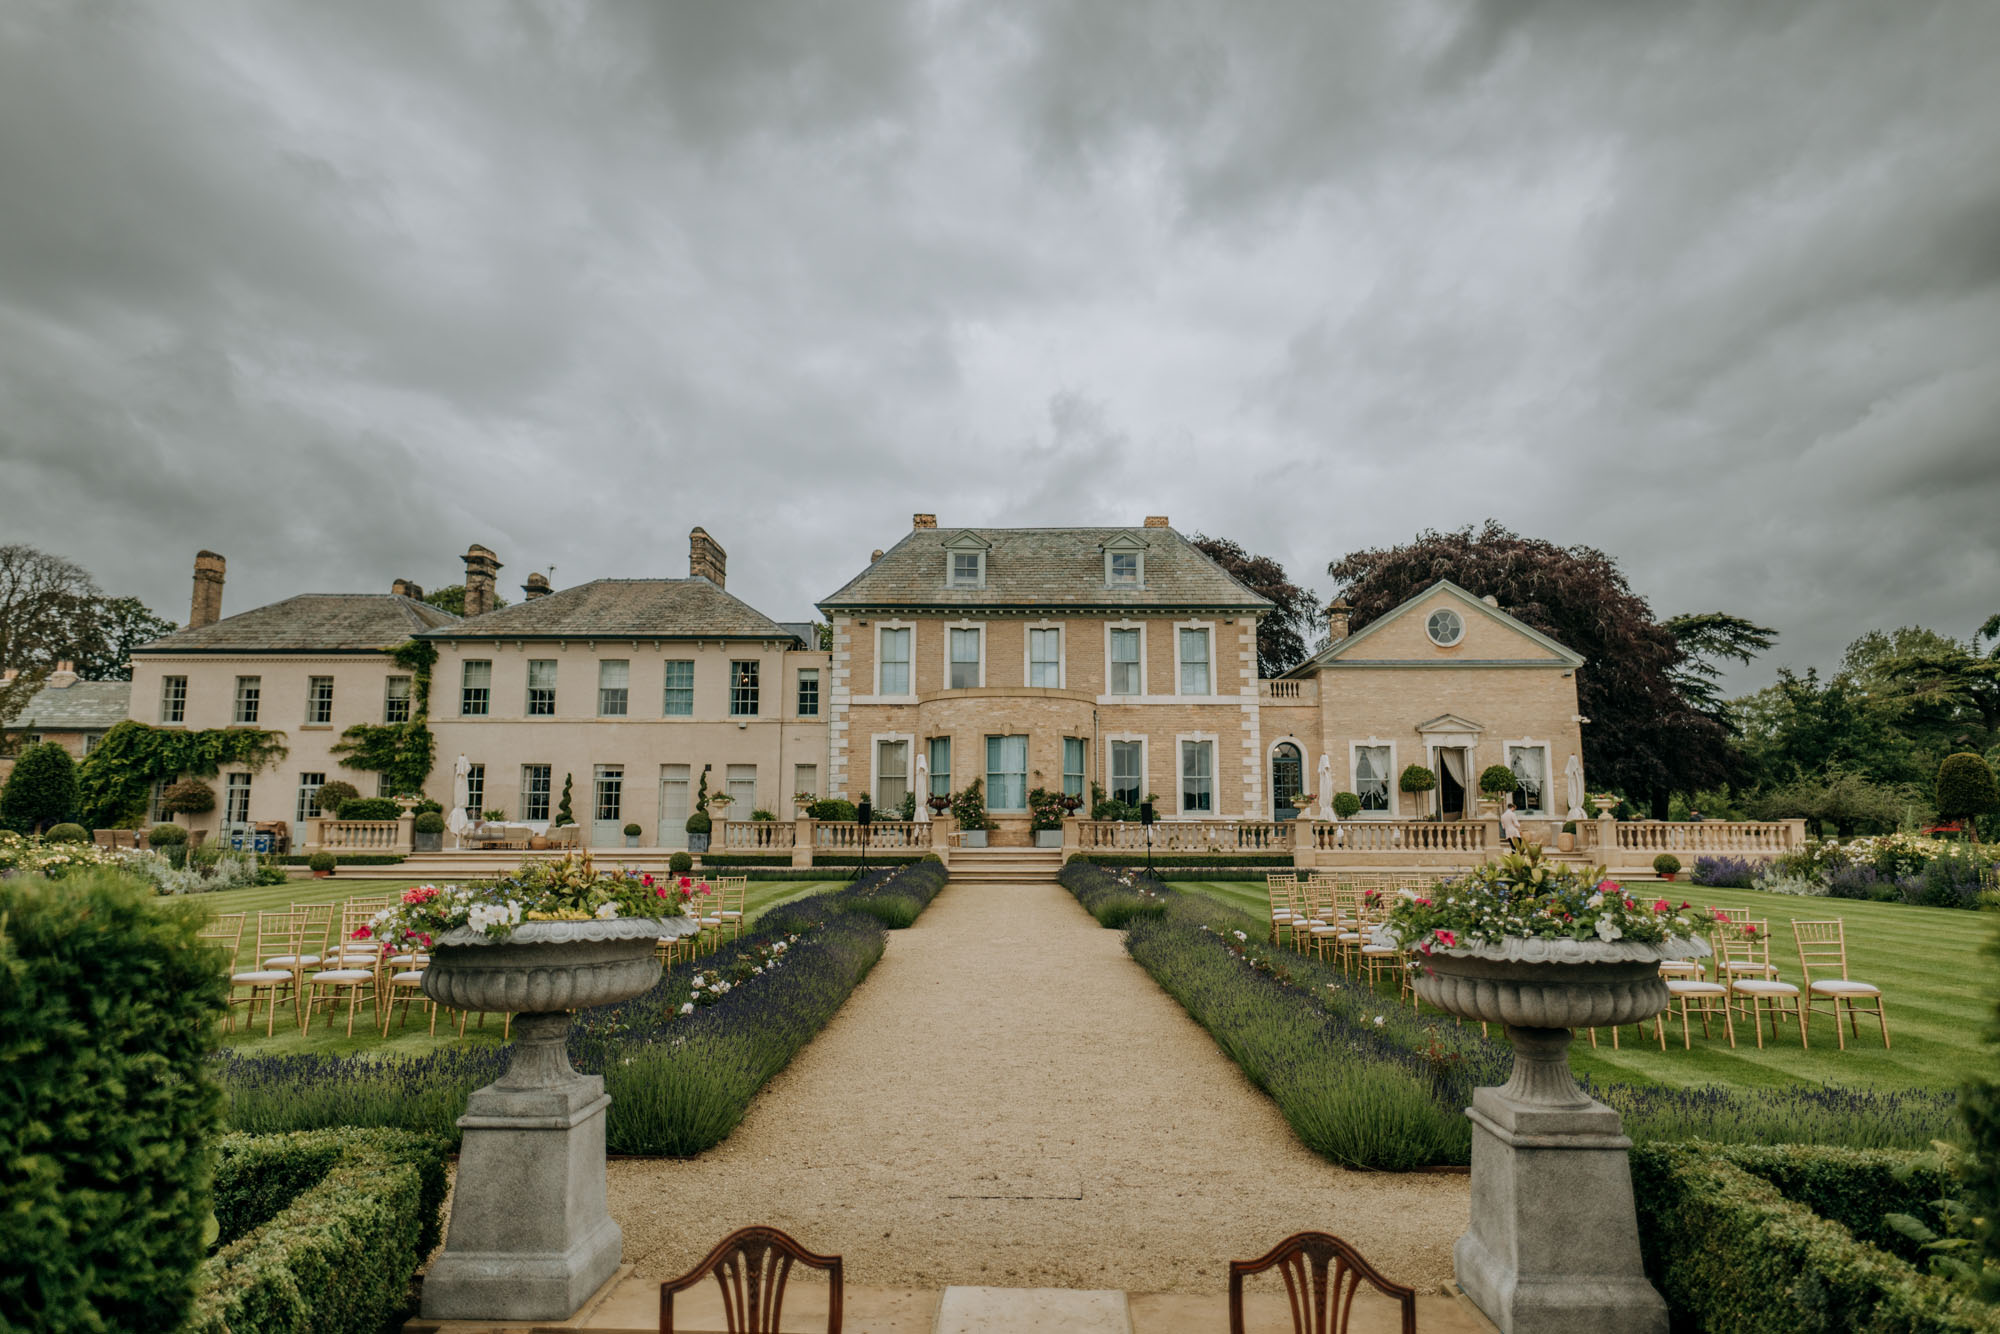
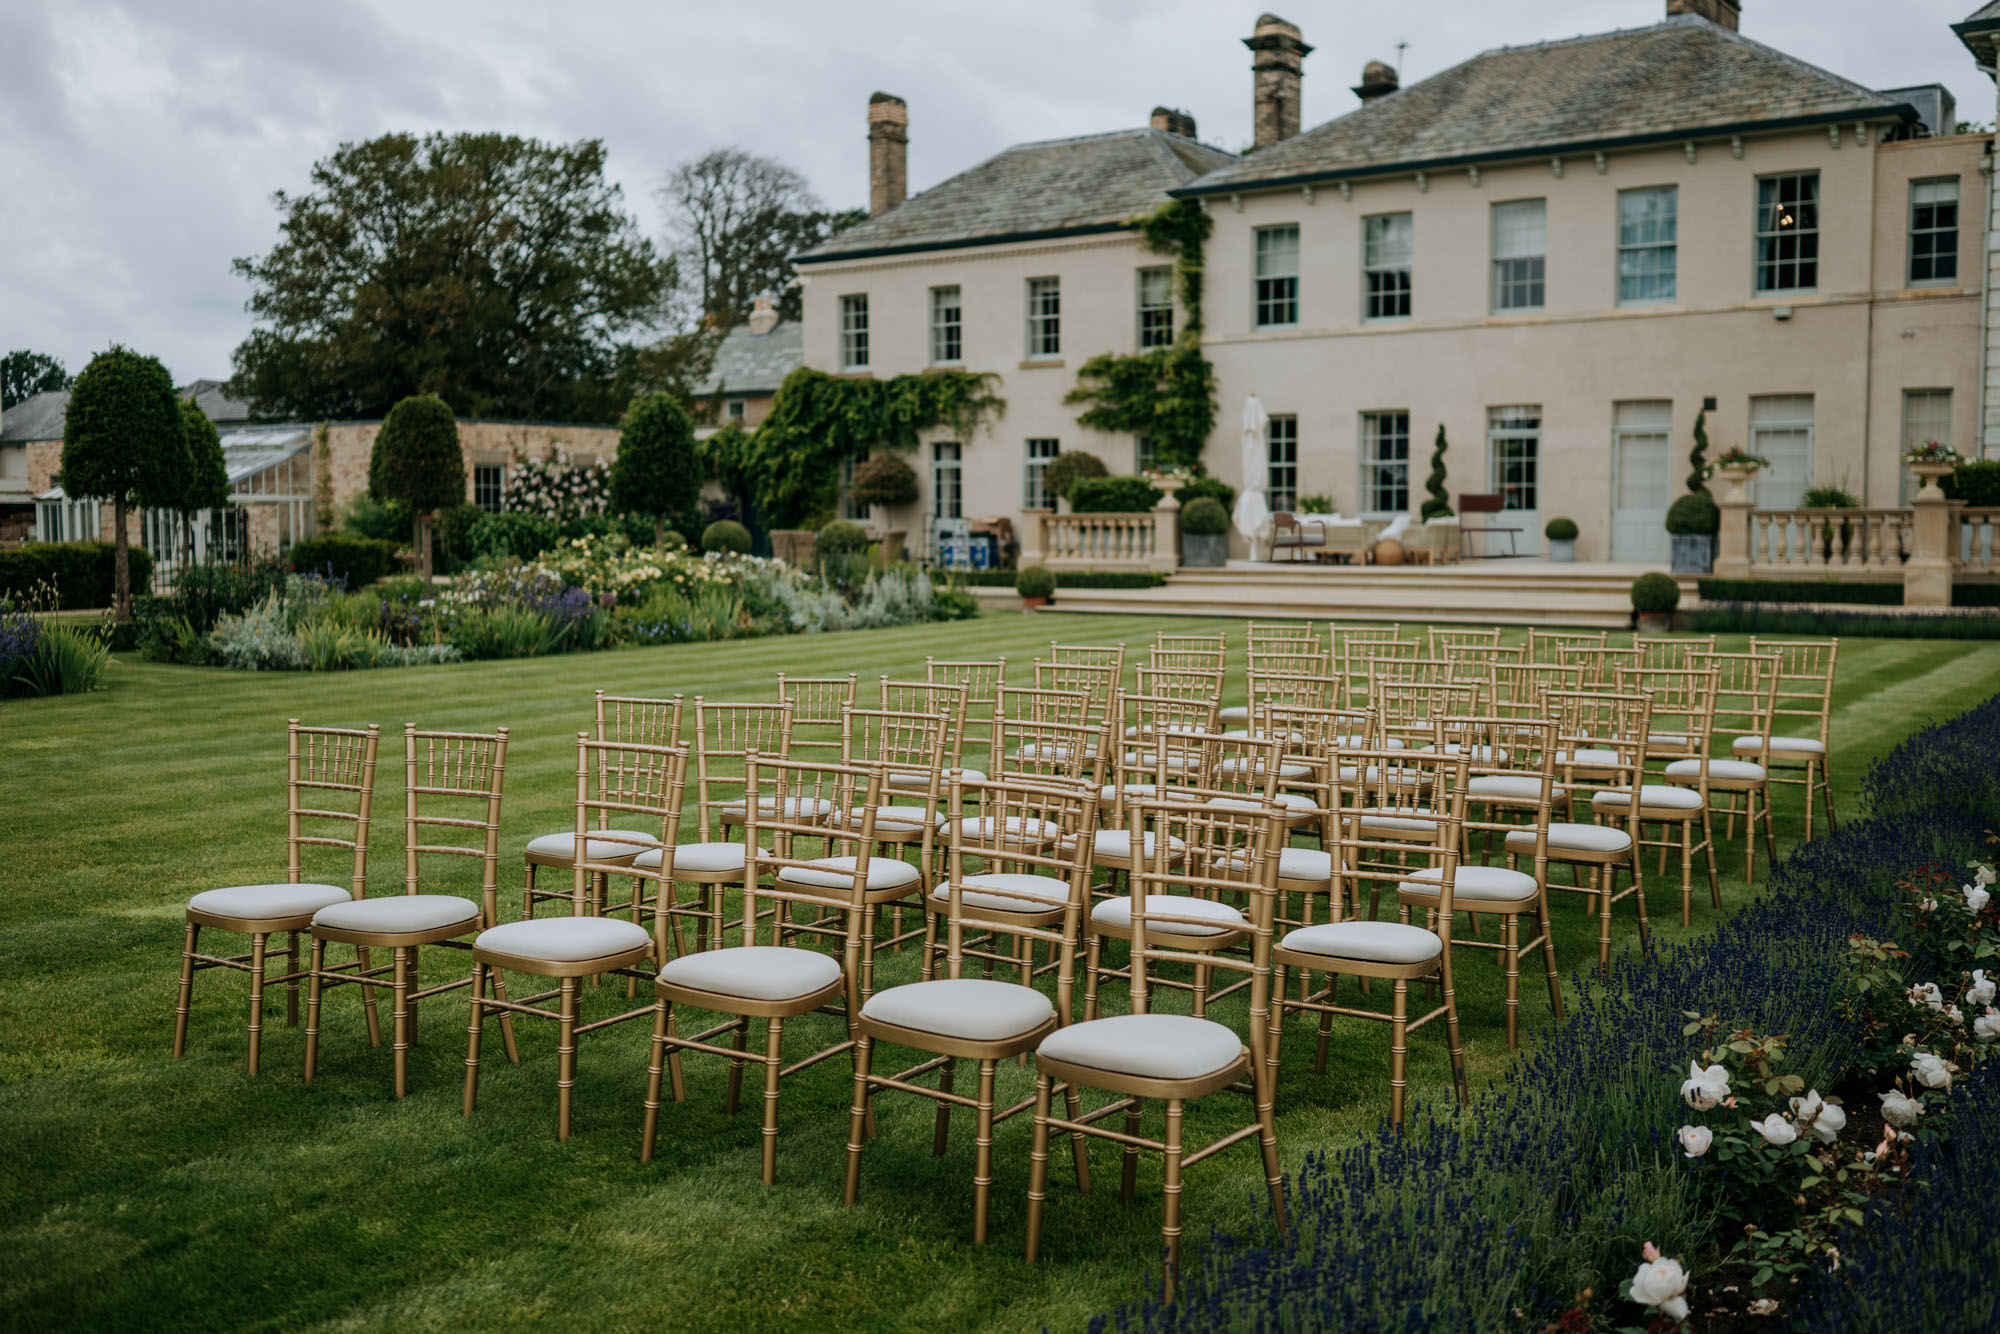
bench: none [580,811,617,845] -> present [1458,493,1523,557]

